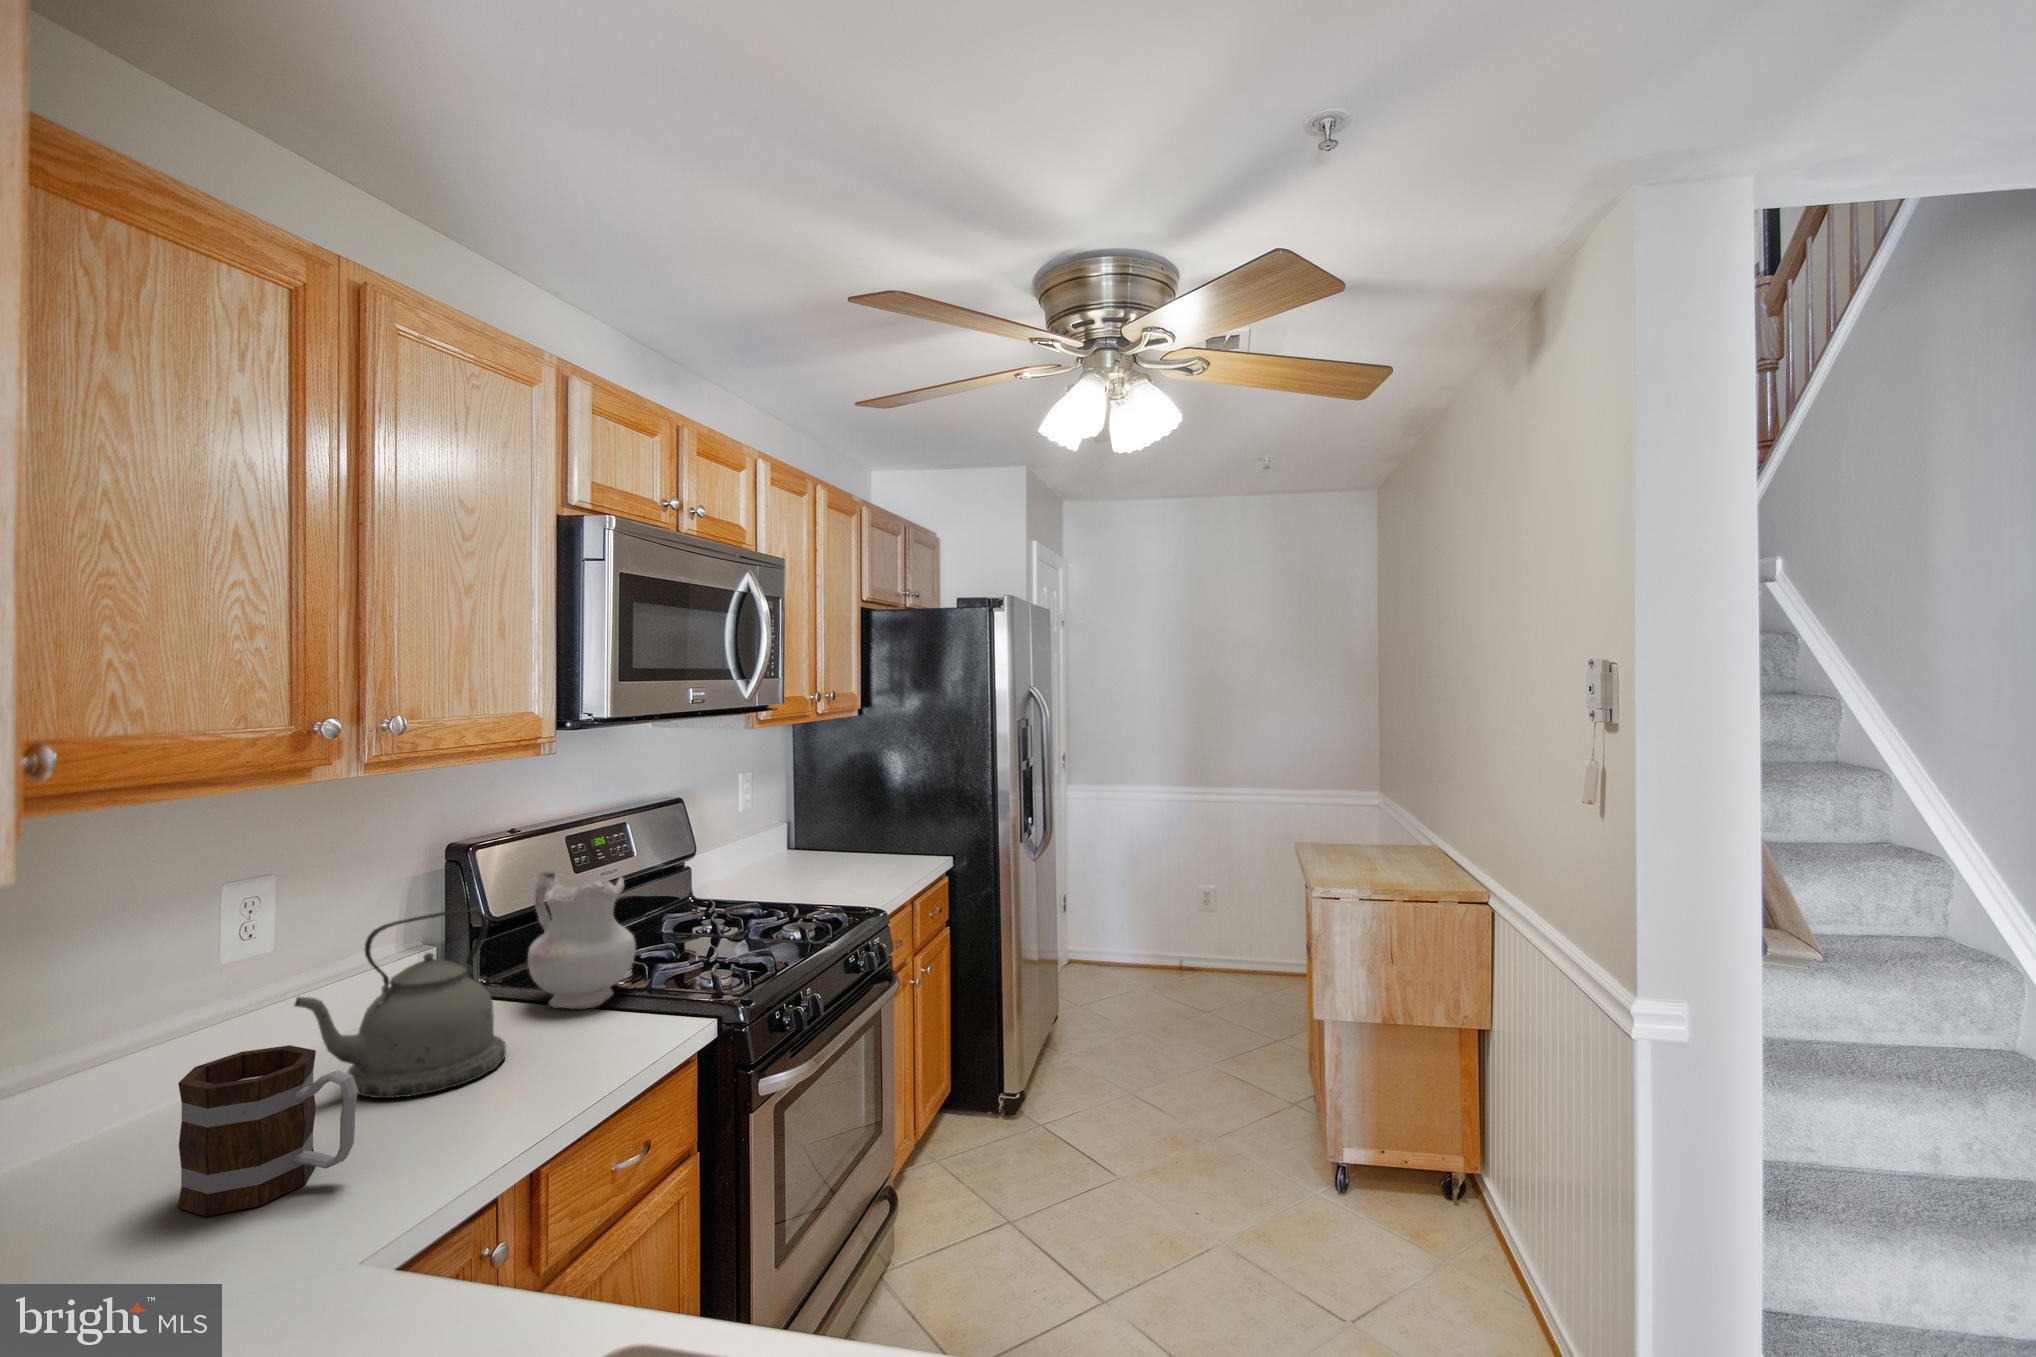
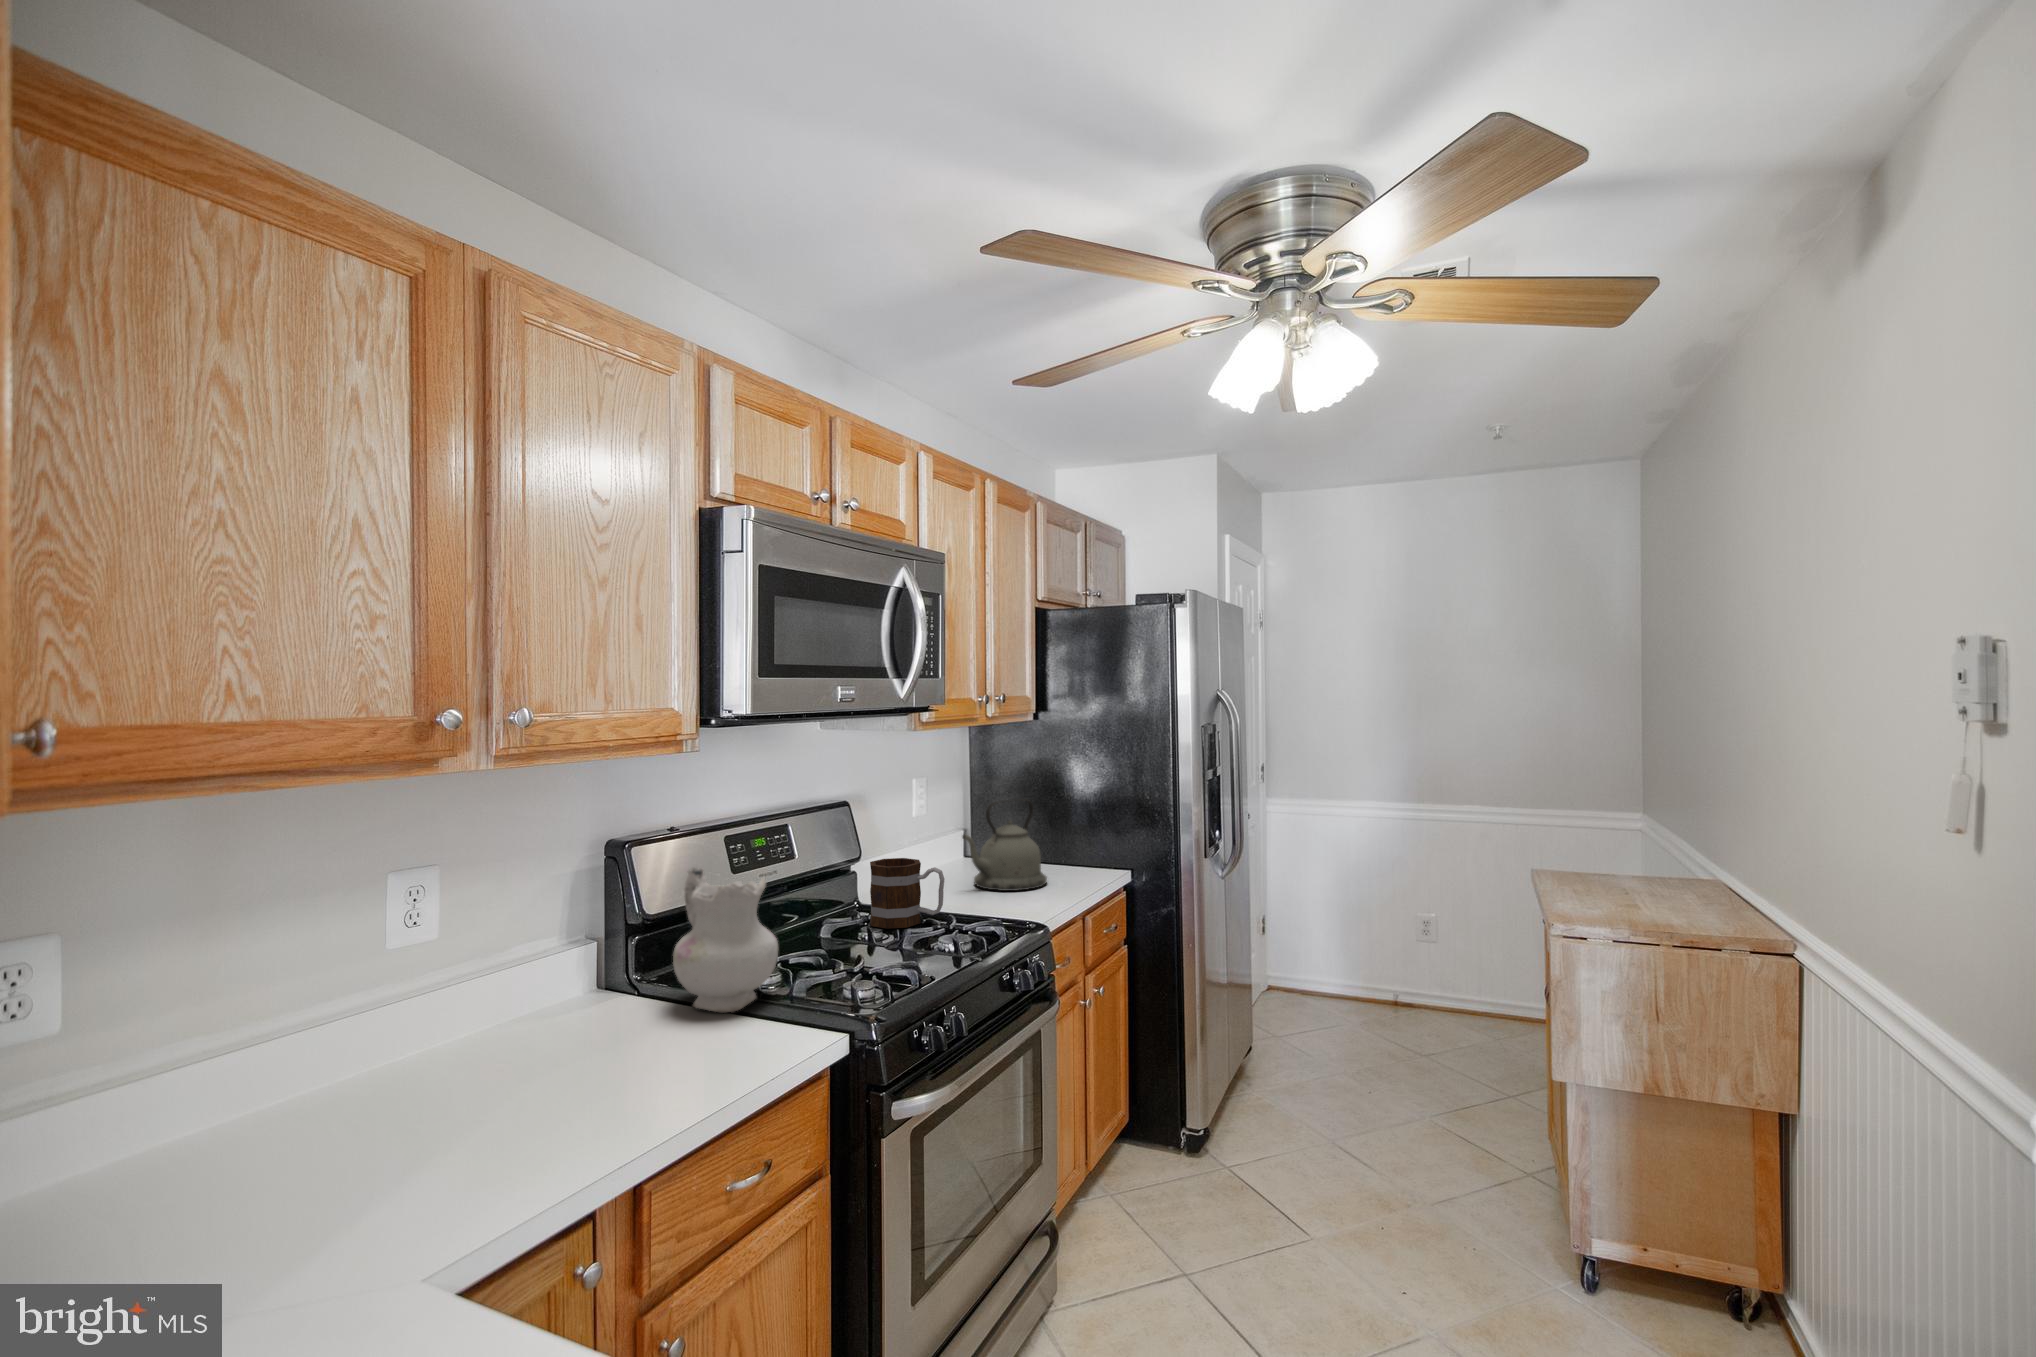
kettle: present [294,909,506,1098] -> present [962,800,1047,891]
mug: present [178,1045,358,1216] -> present [870,858,945,929]

